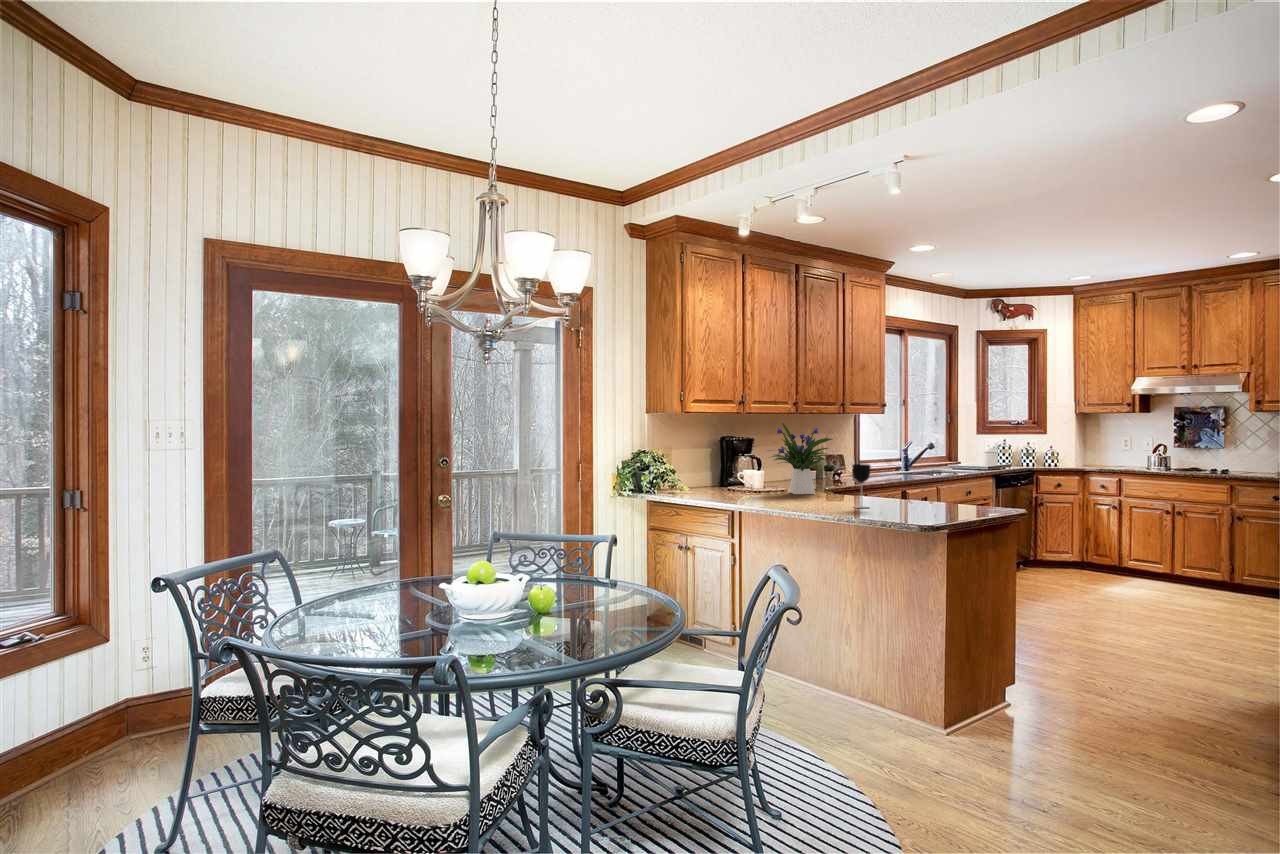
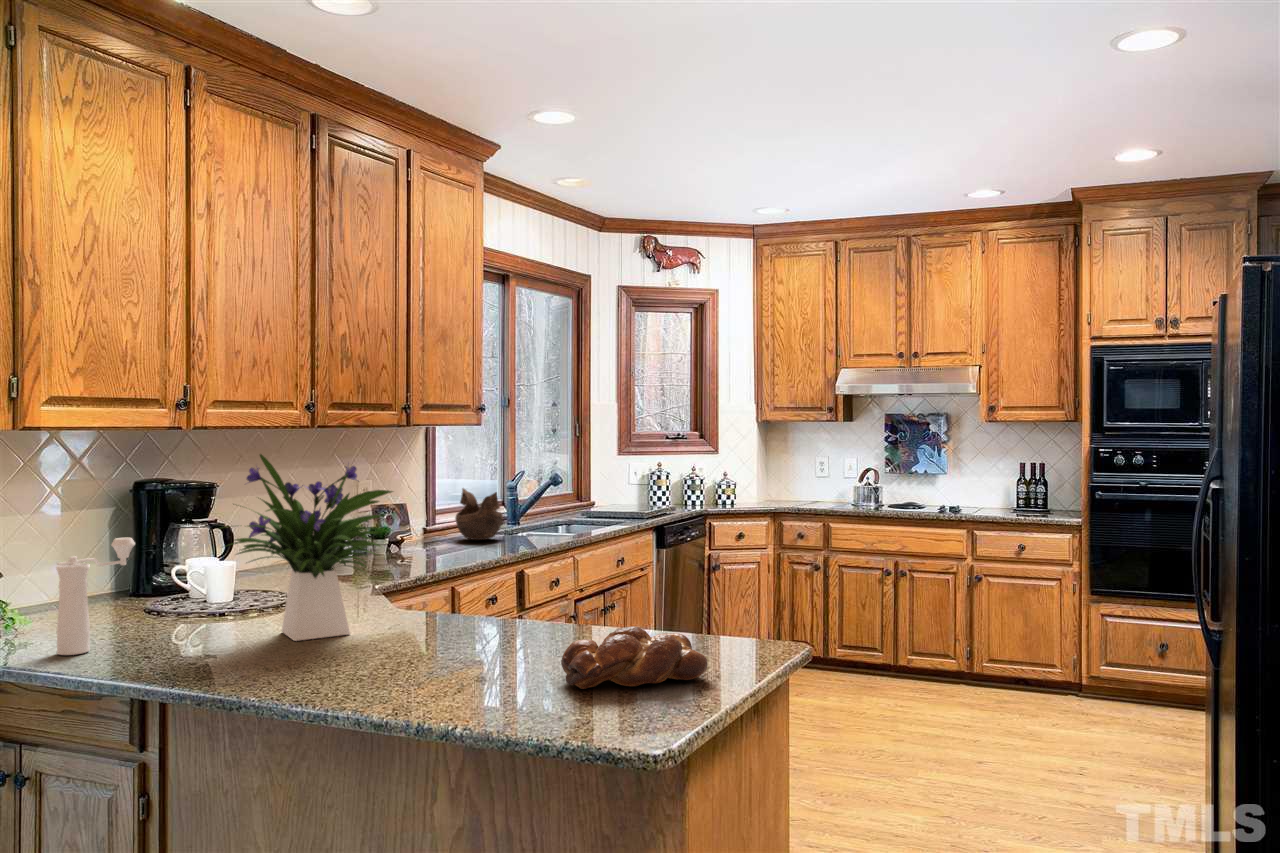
decorative bowl: none [868,447,894,474] -> present [455,488,503,540]
pepper mill: none [713,454,737,493] -> present [56,538,135,655]
wine glass: present [852,464,871,508] -> none [457,578,508,711]
bread loaf: none [893,487,952,507] -> present [561,626,708,689]

